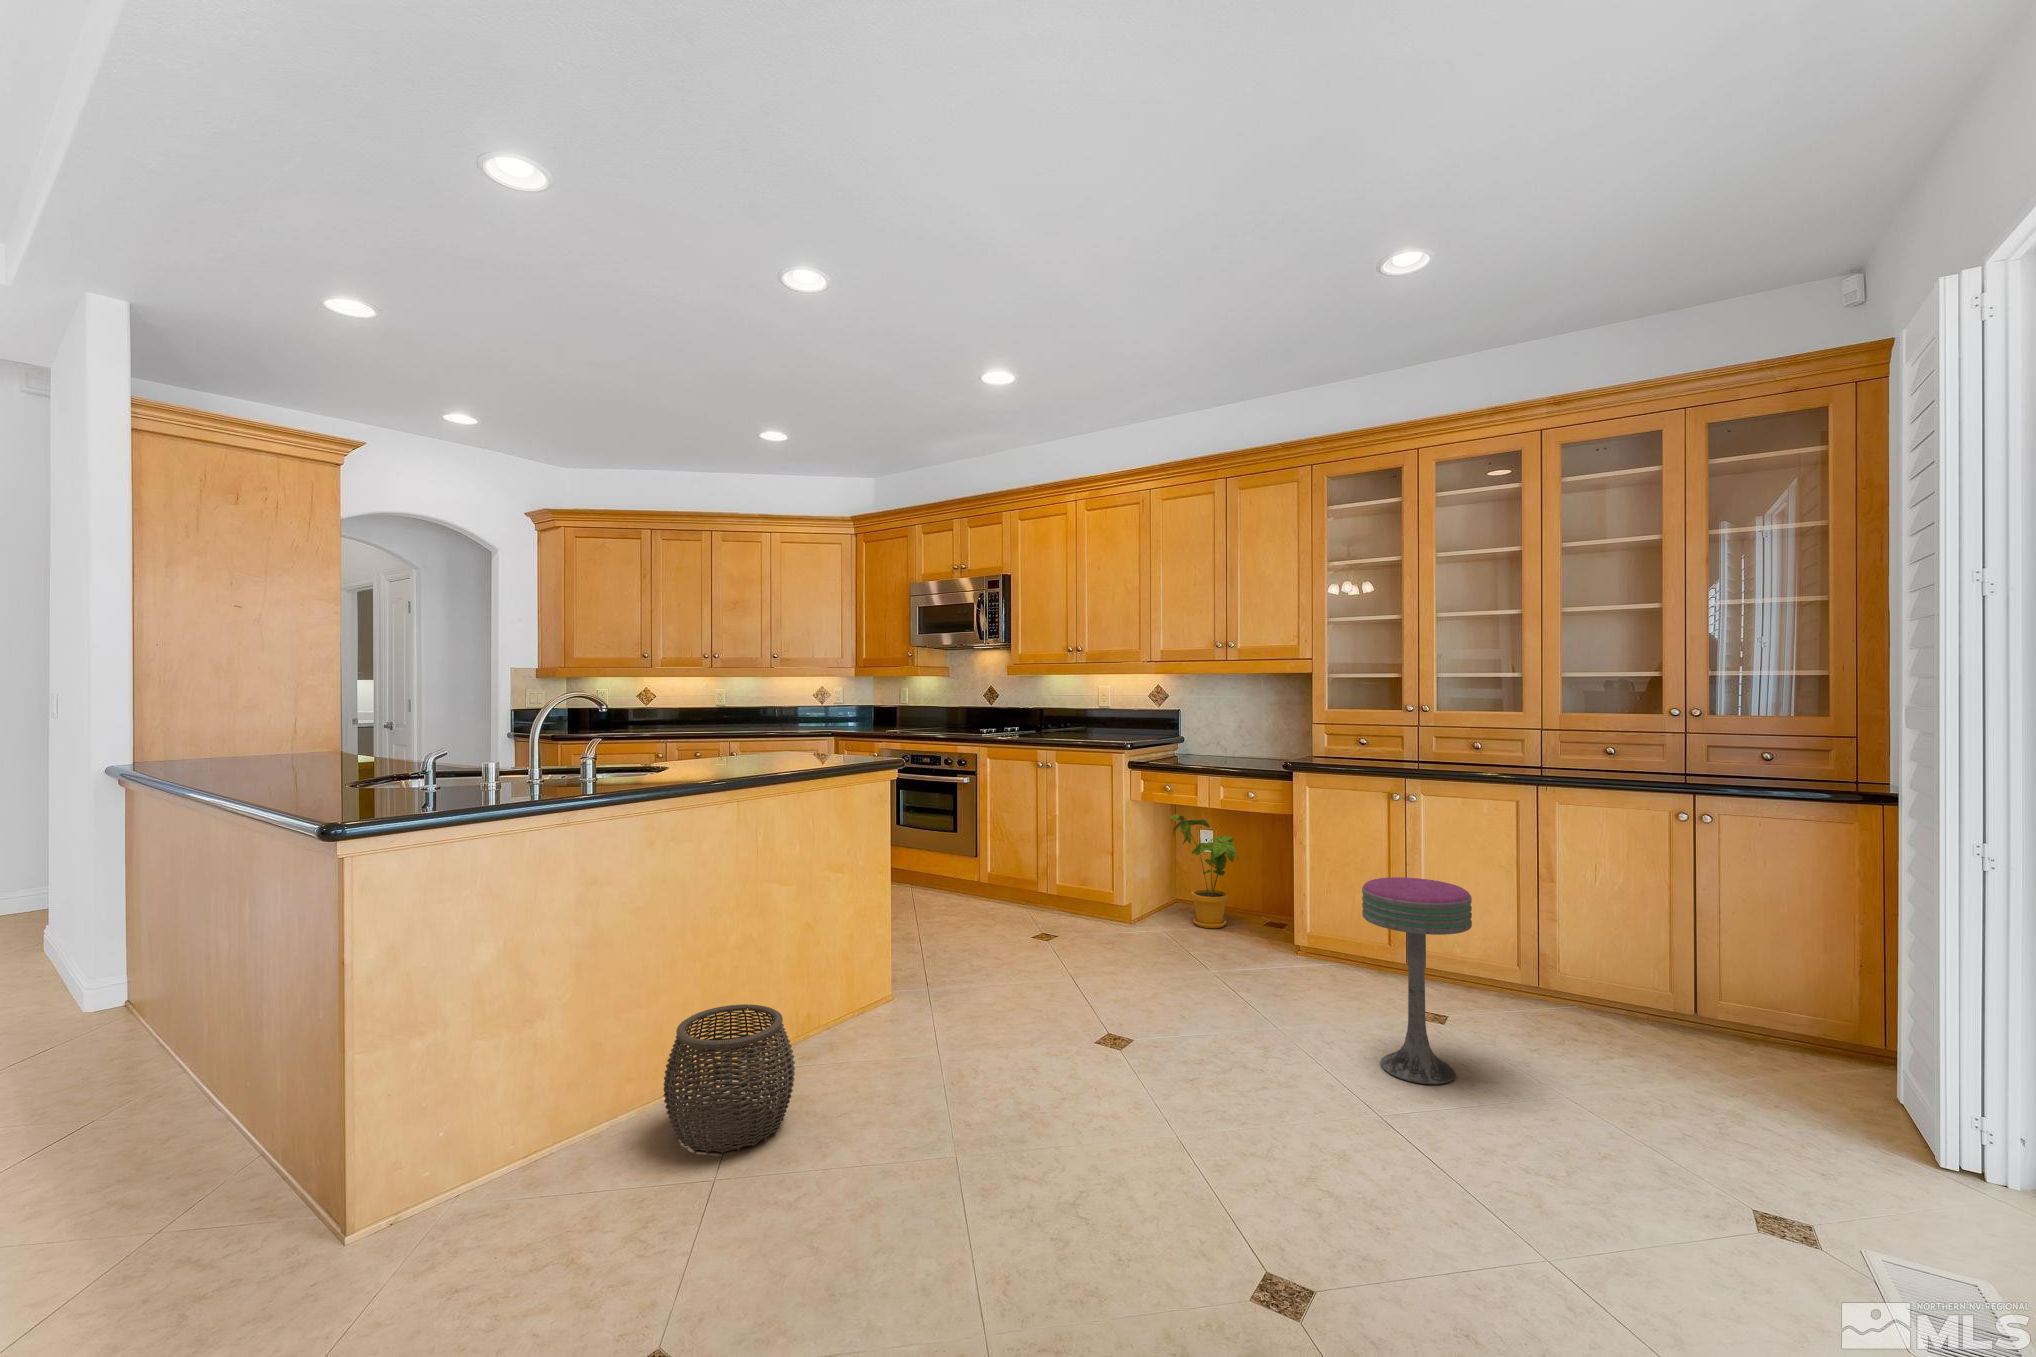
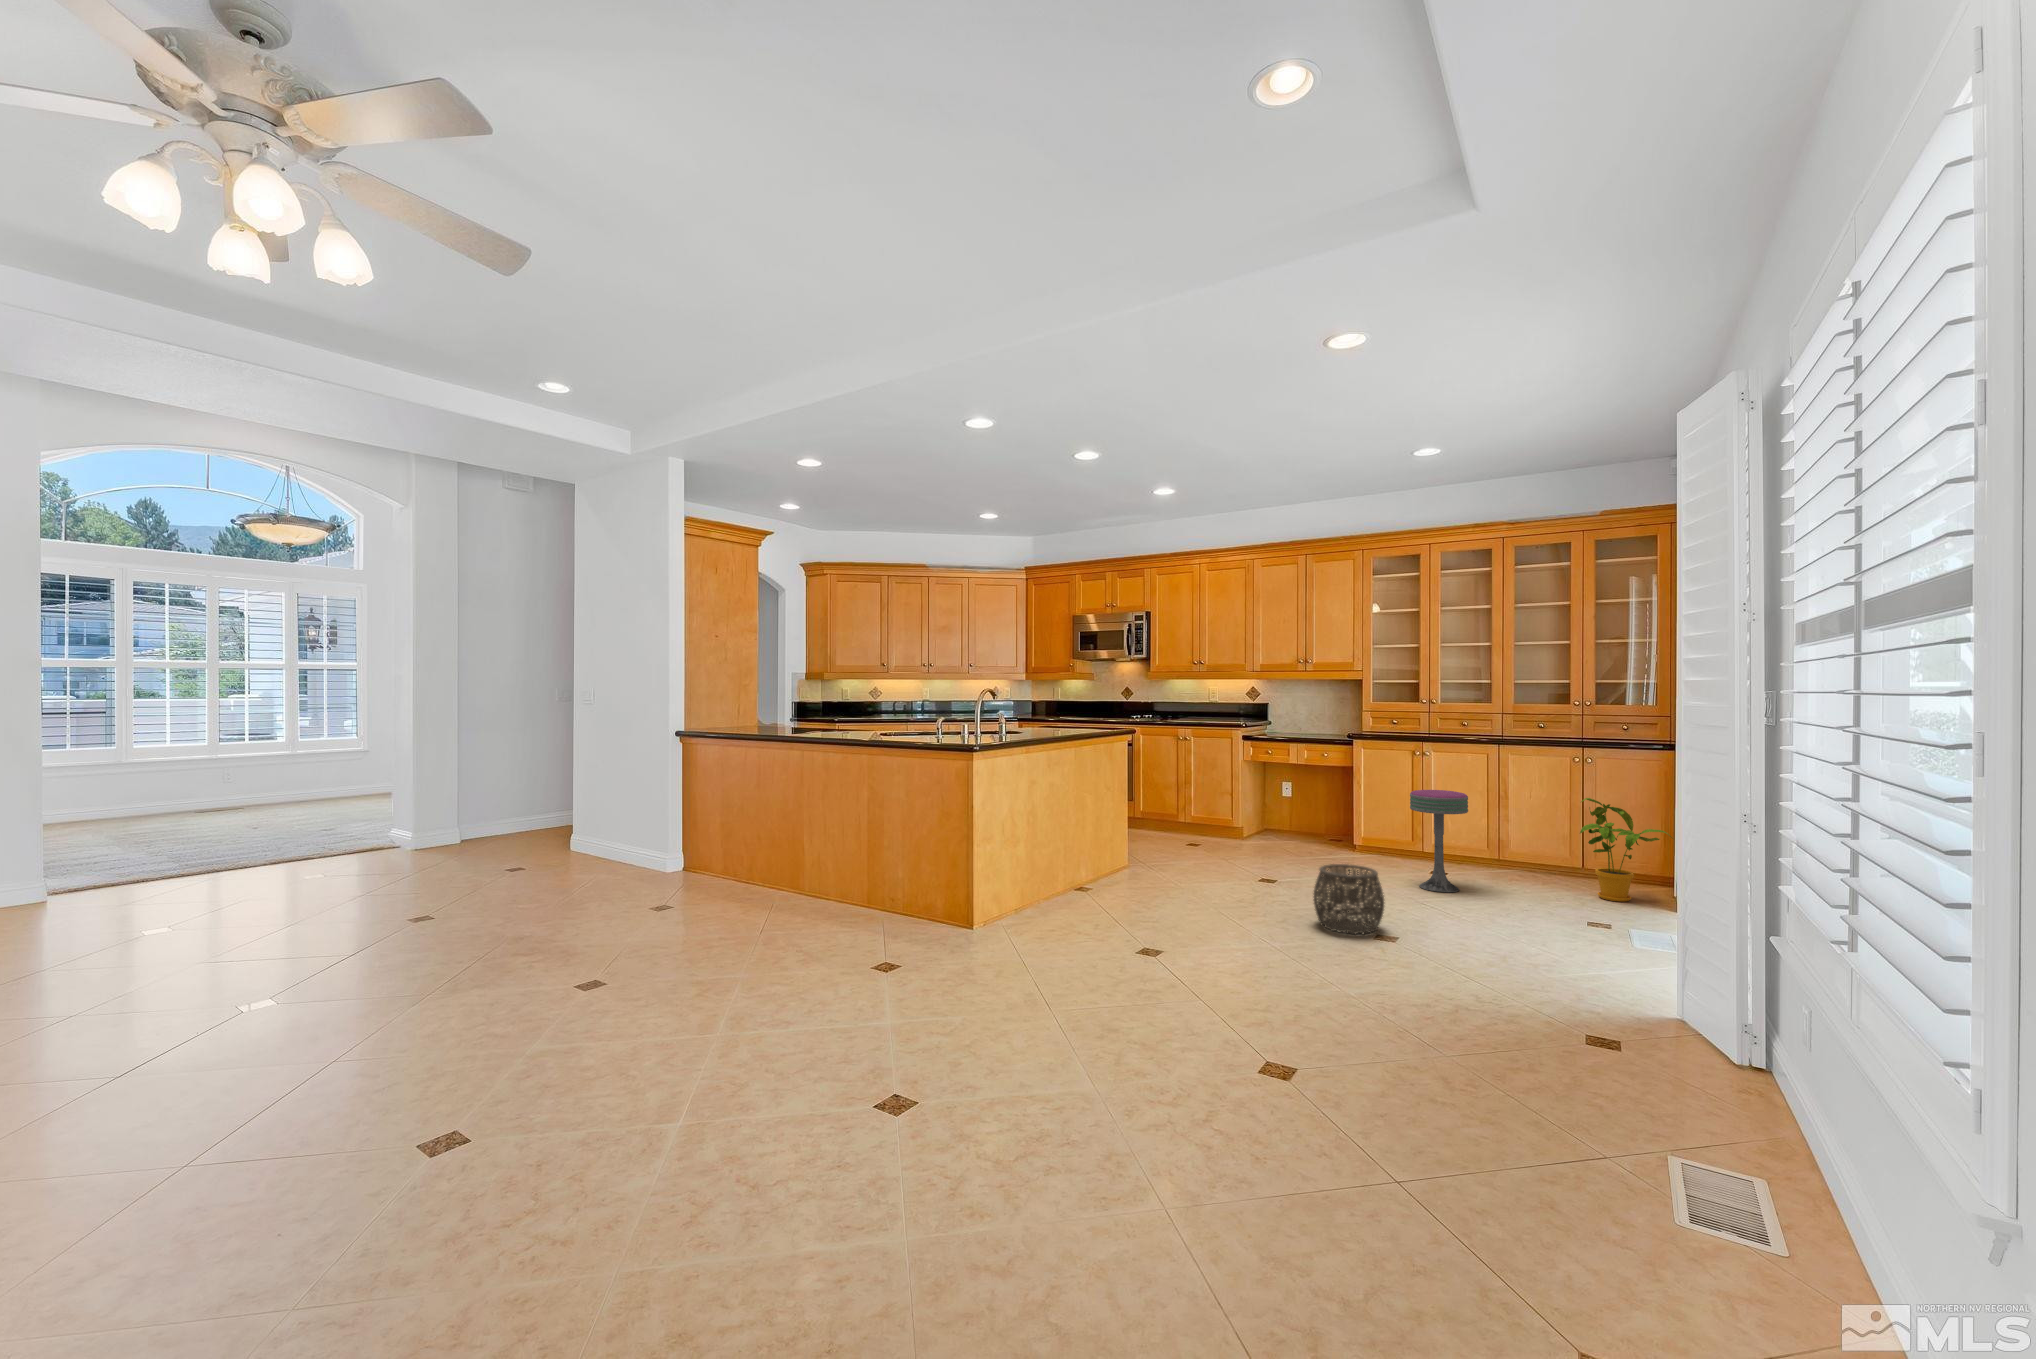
house plant: present [1171,814,1239,928] -> present [1580,798,1673,902]
woven basket: present [663,1004,795,1153] -> present [1313,864,1384,934]

